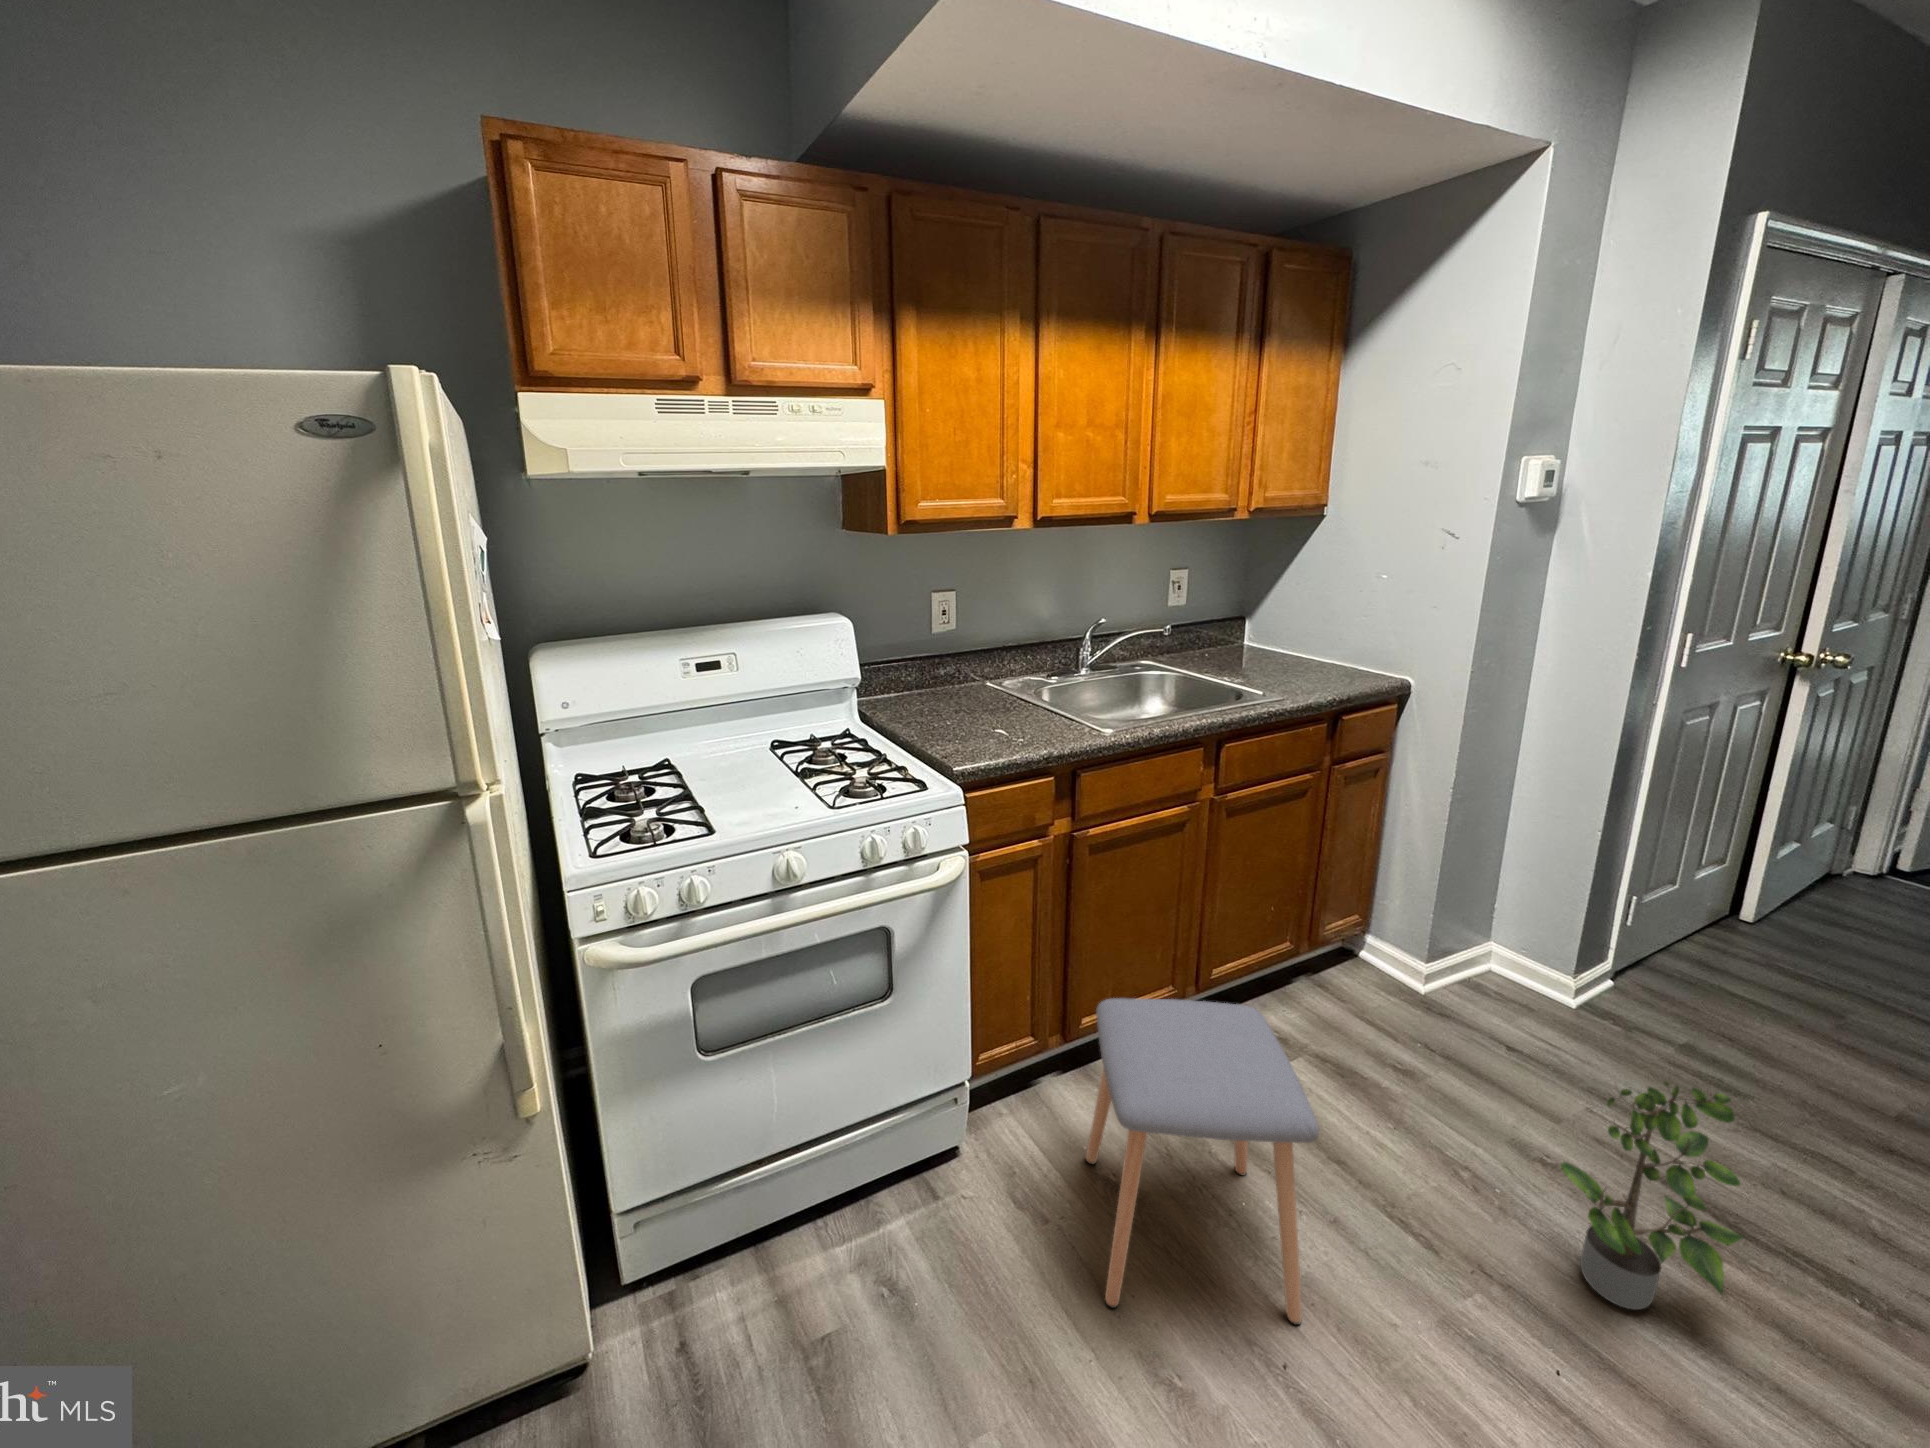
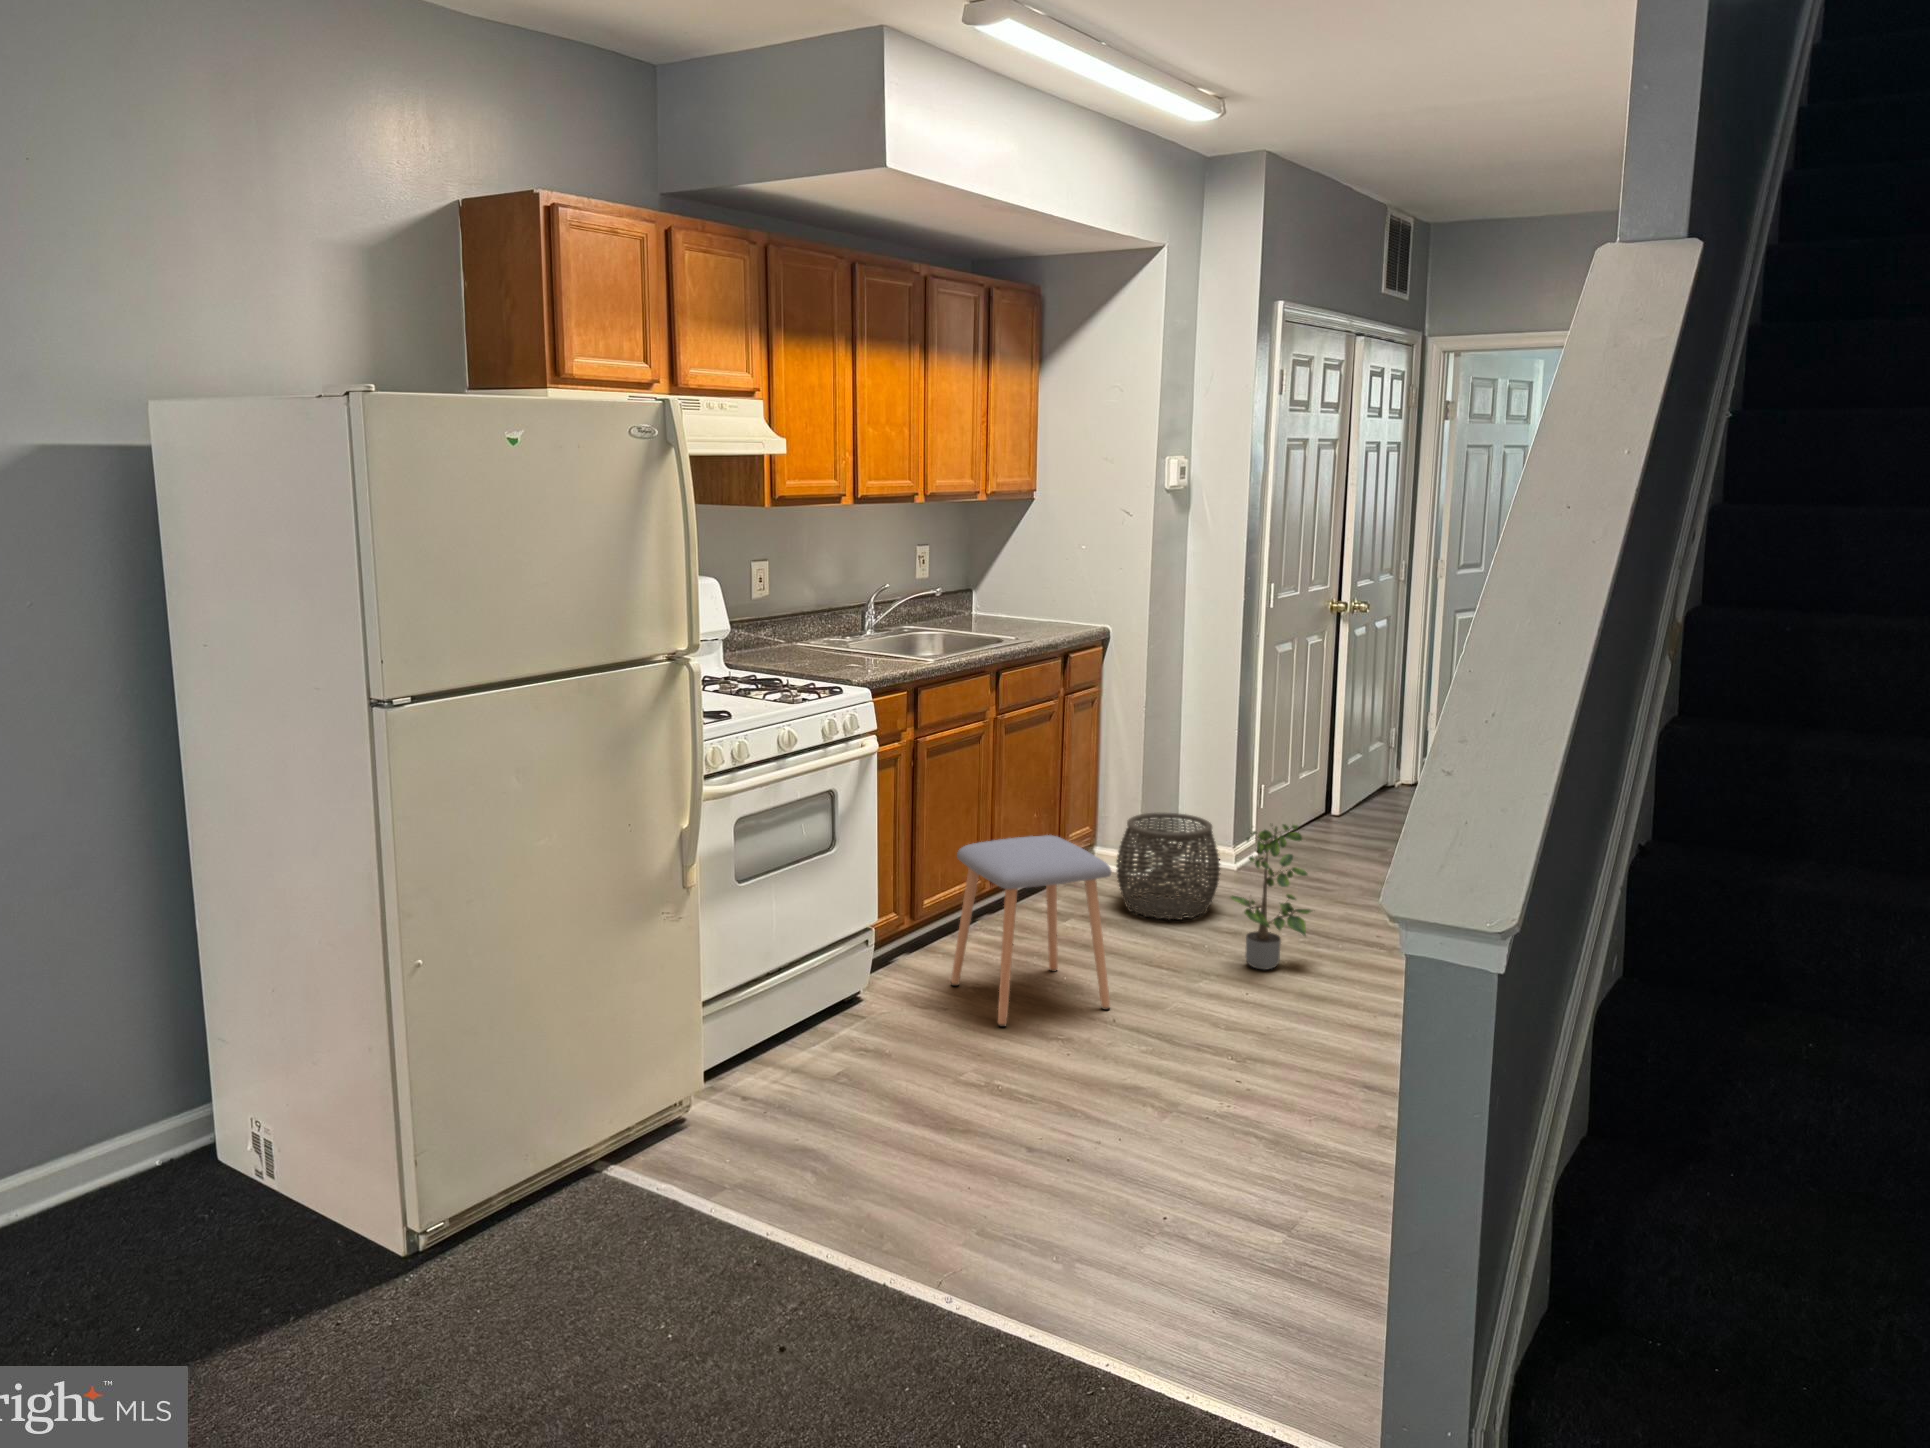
woven basket: none [1377,934,1550,1108] -> present [1116,813,1220,920]

